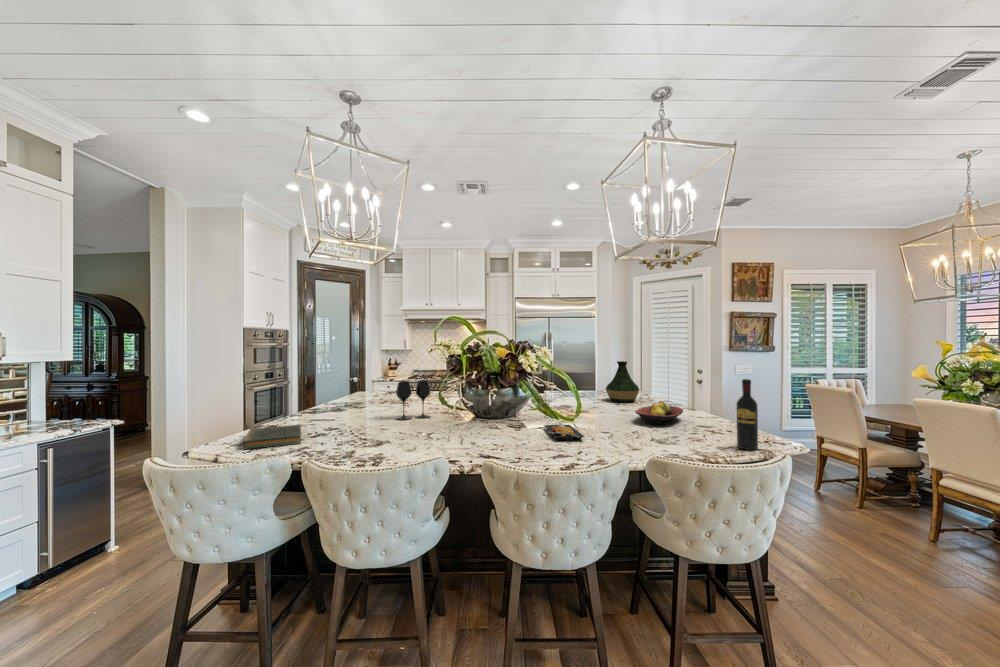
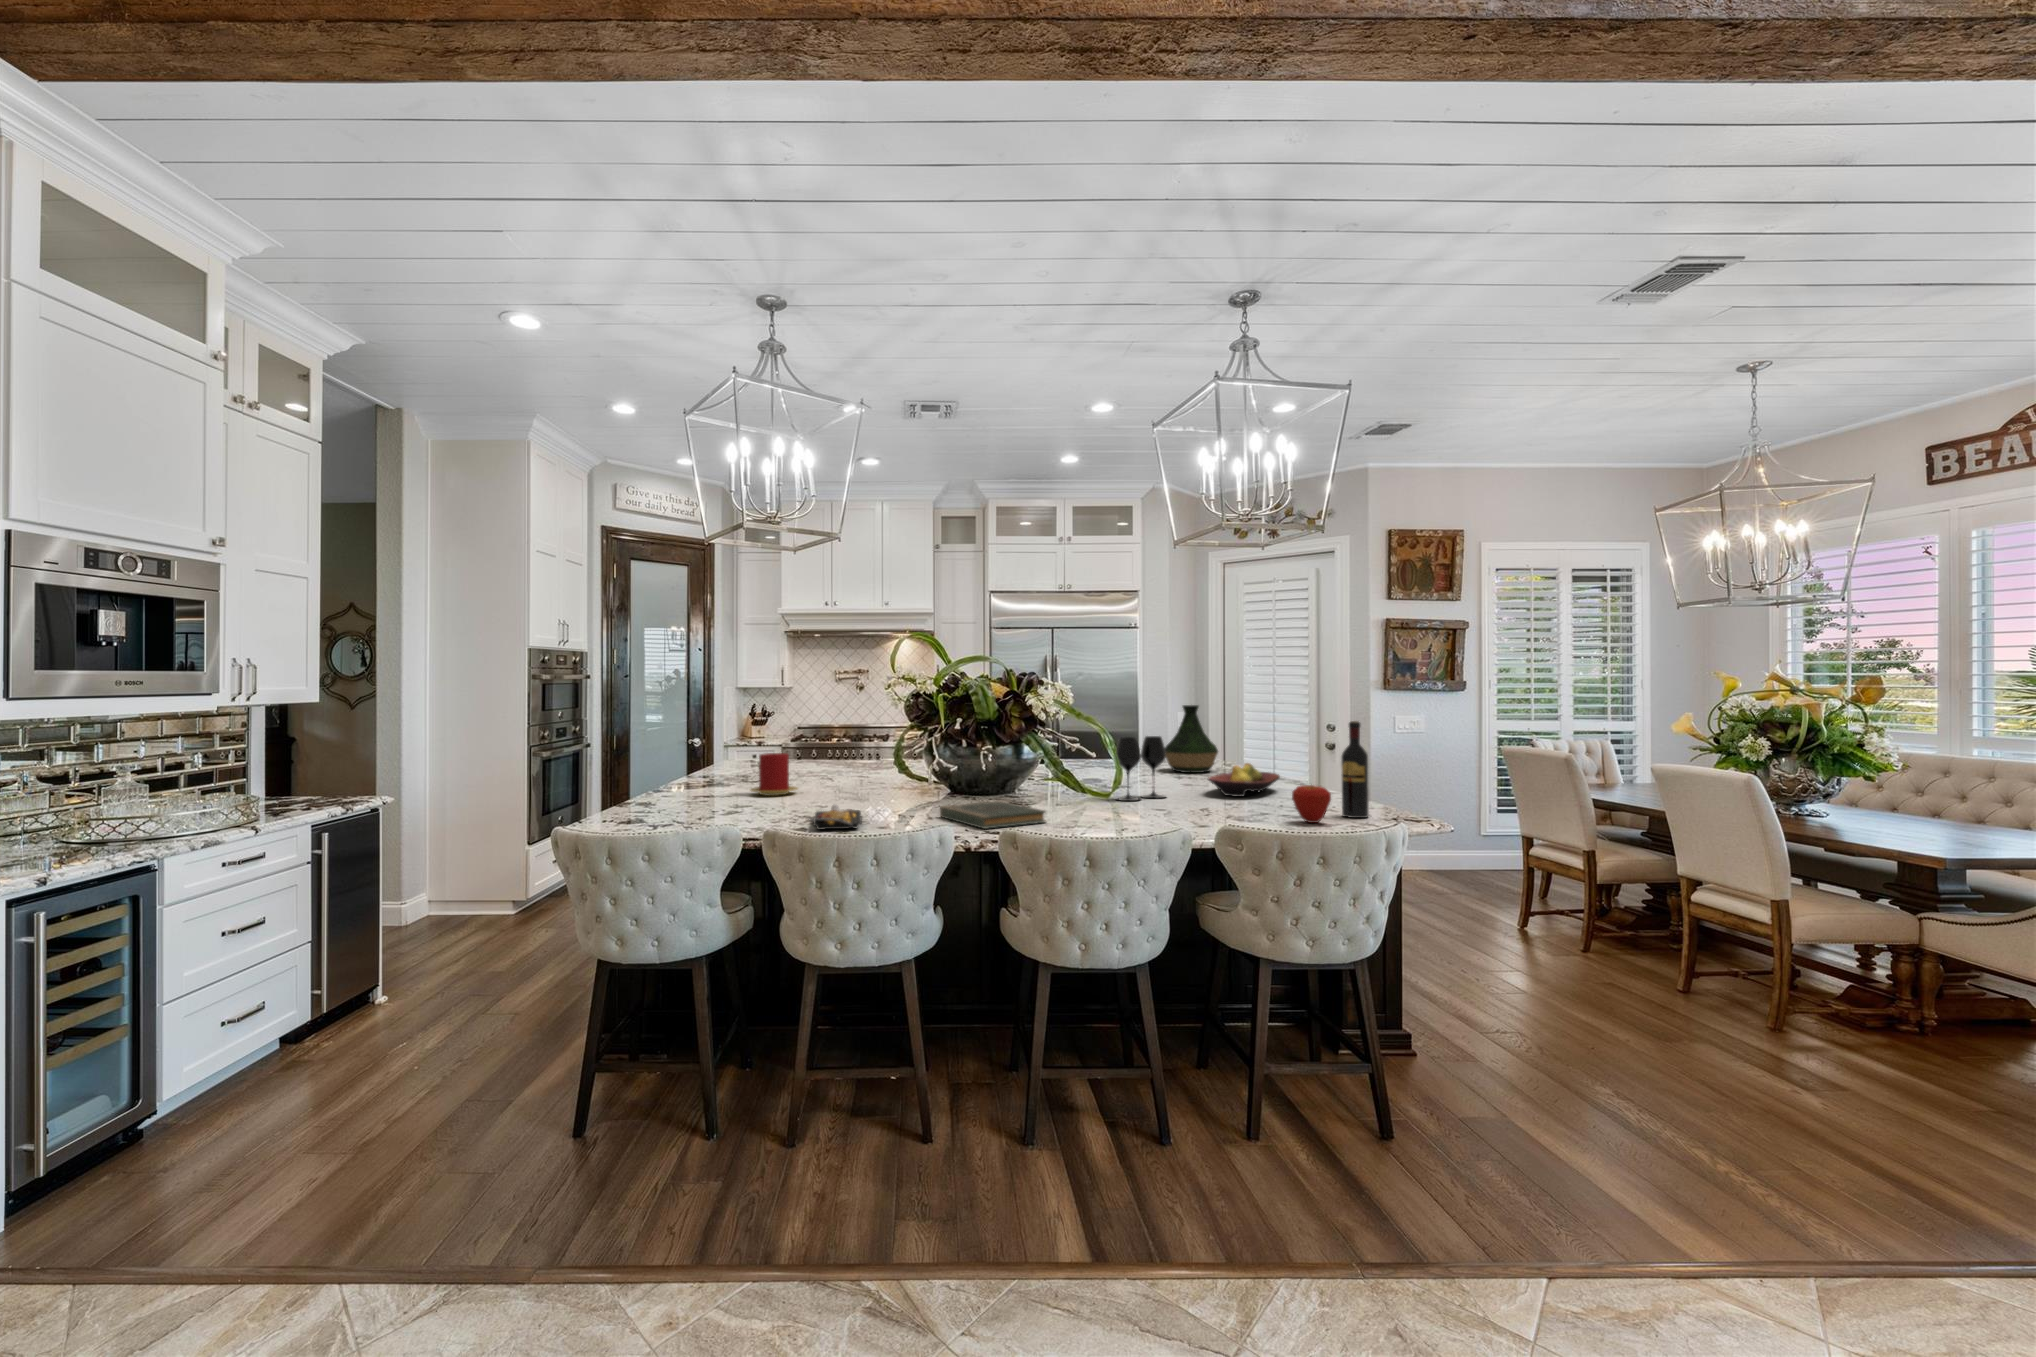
wine glass: present [396,380,431,420] -> present [1116,736,1166,801]
candle: none [350,390,381,417] -> present [751,753,798,796]
plate: present [544,422,584,440] -> present [808,804,862,830]
book: present [243,425,301,449] -> present [940,801,1046,829]
apple: none [702,425,733,455] -> present [1292,785,1331,823]

